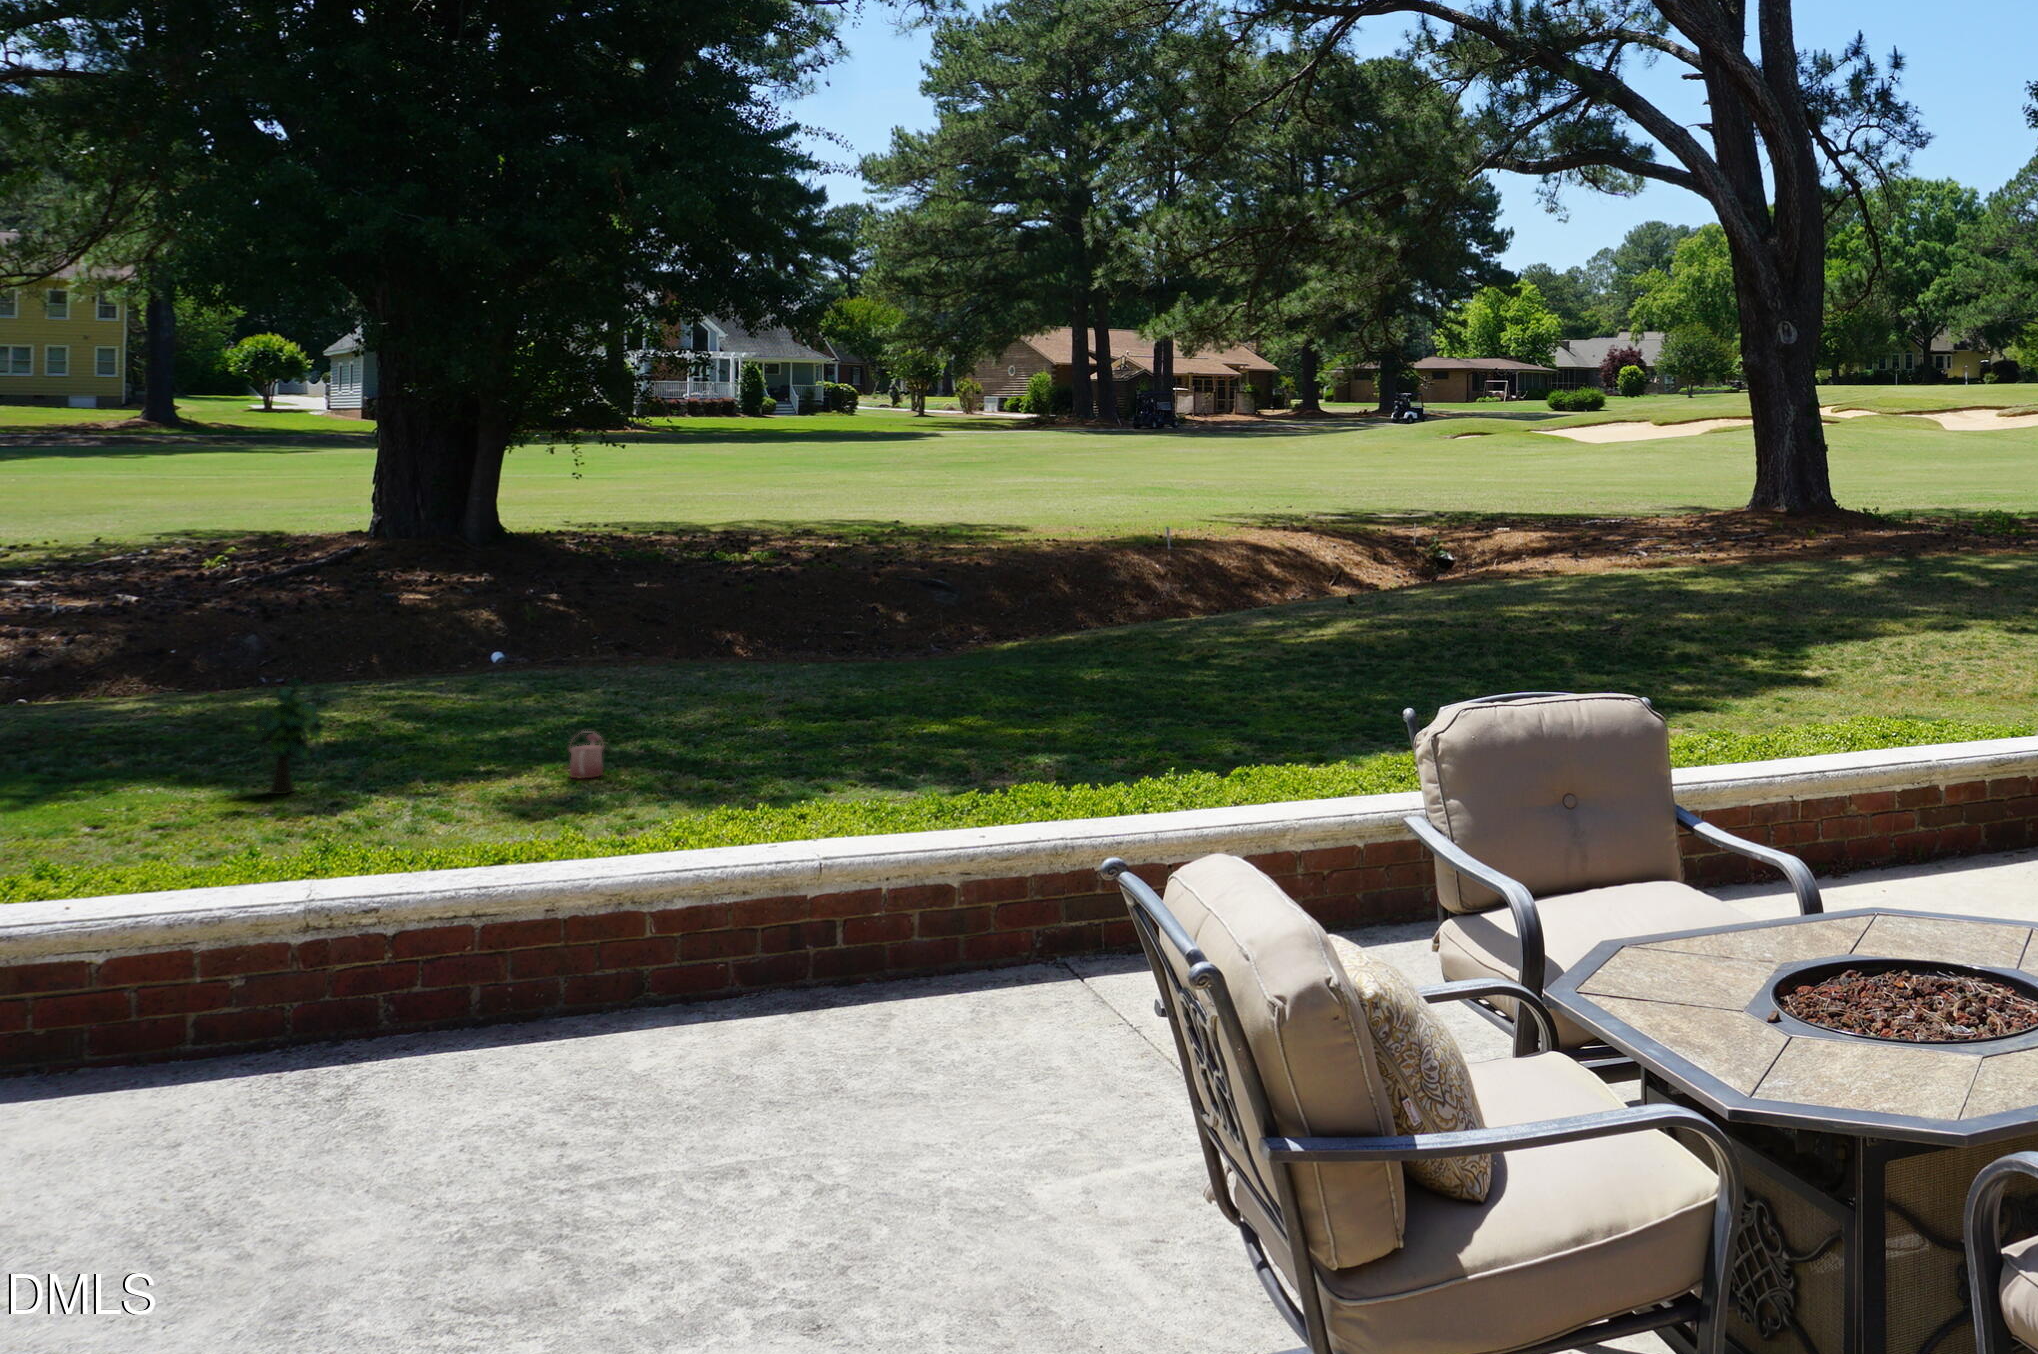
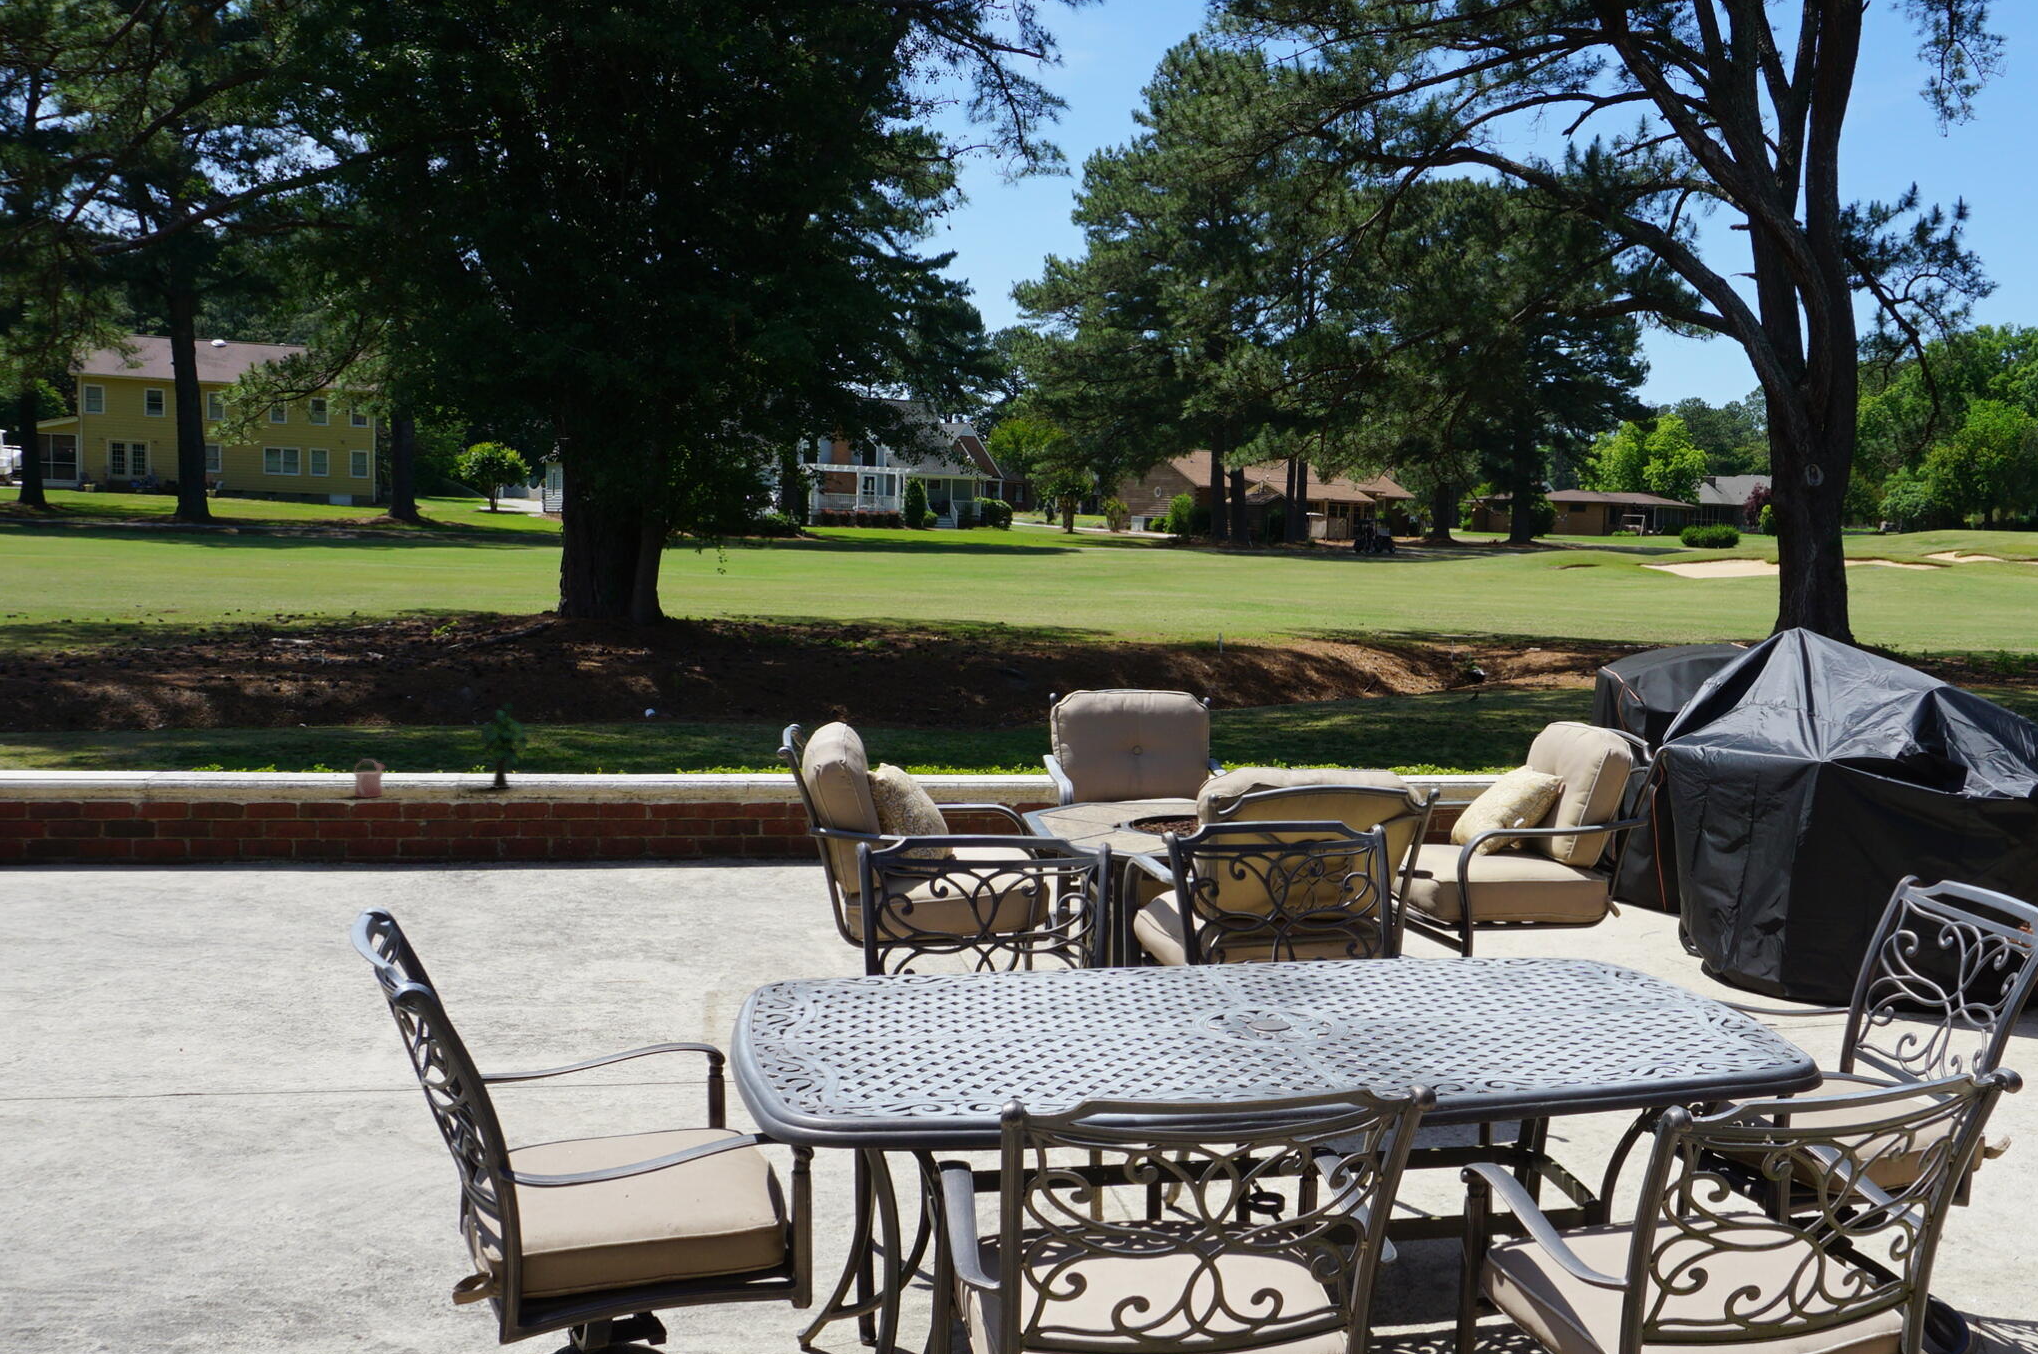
watering can: present [569,732,604,778] -> present [354,763,385,798]

